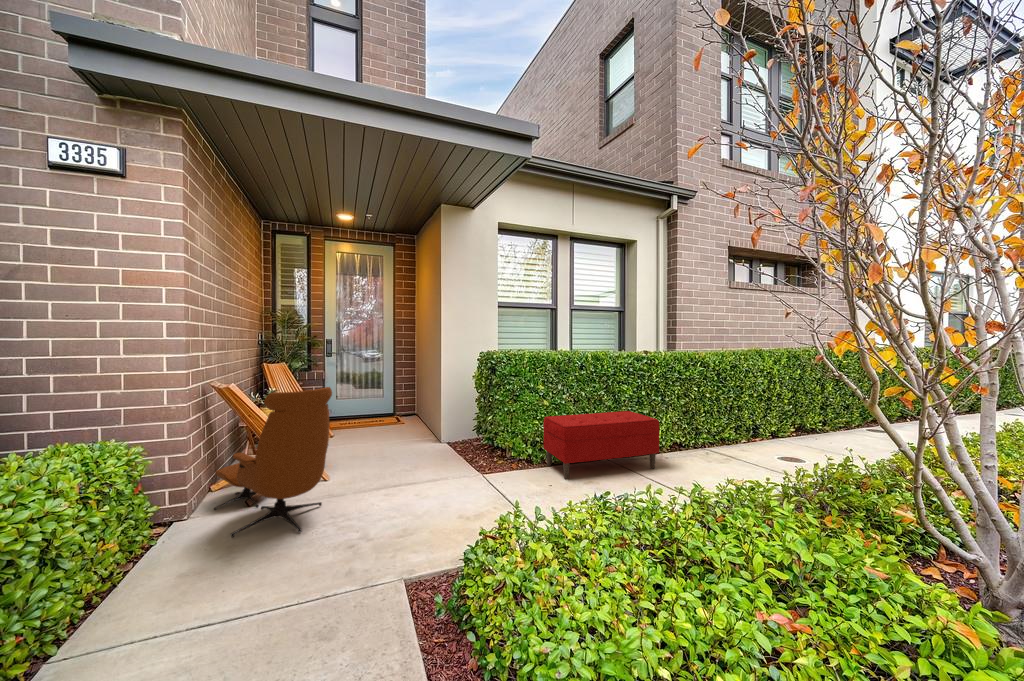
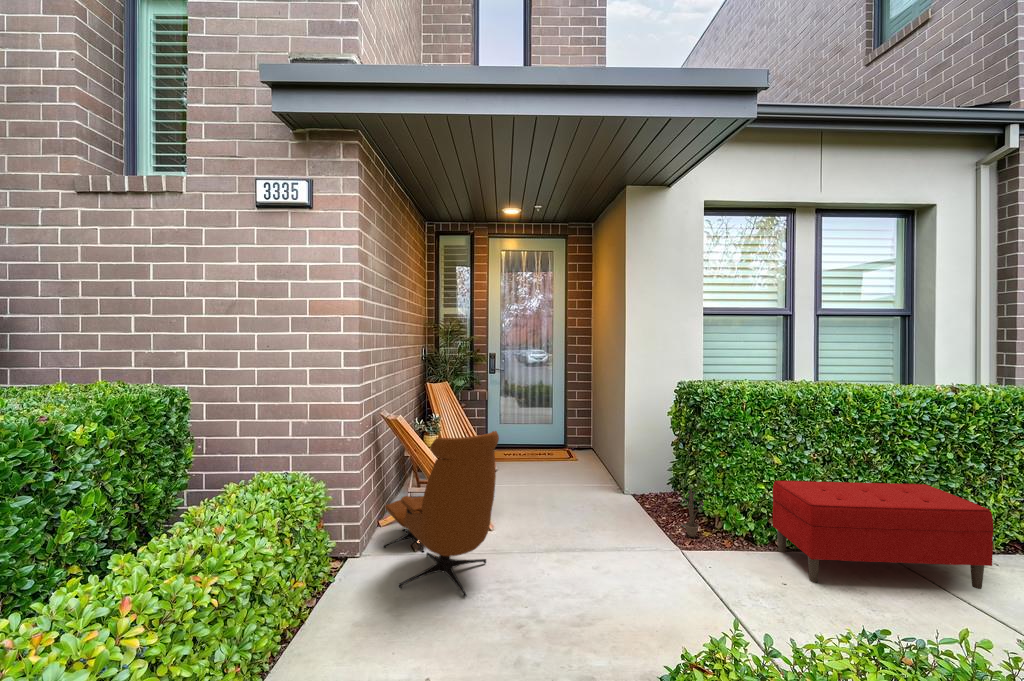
decorative plant: none [484,428,499,465] -> present [681,488,704,537]

